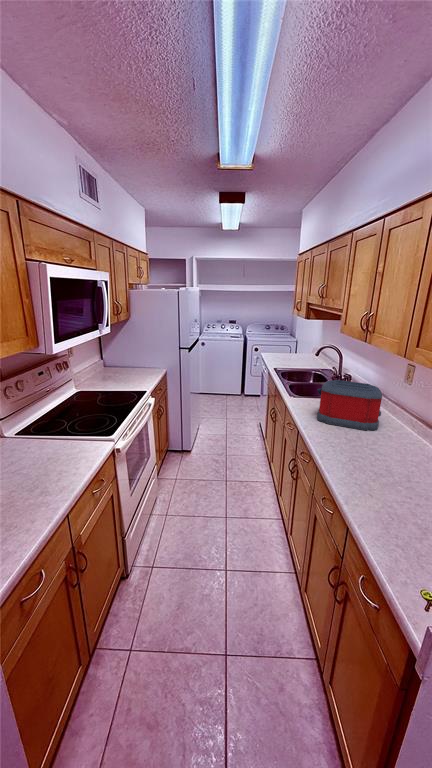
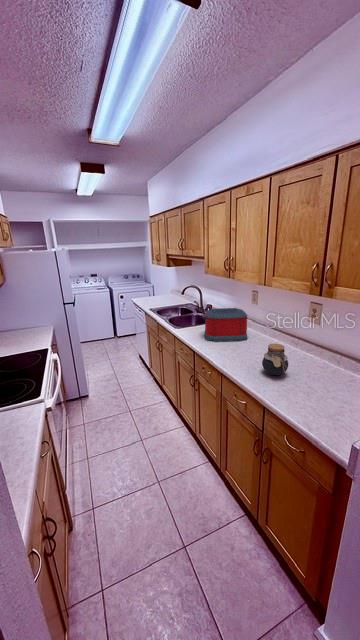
jar: none [369,445,410,493] -> present [262,344,288,375]

